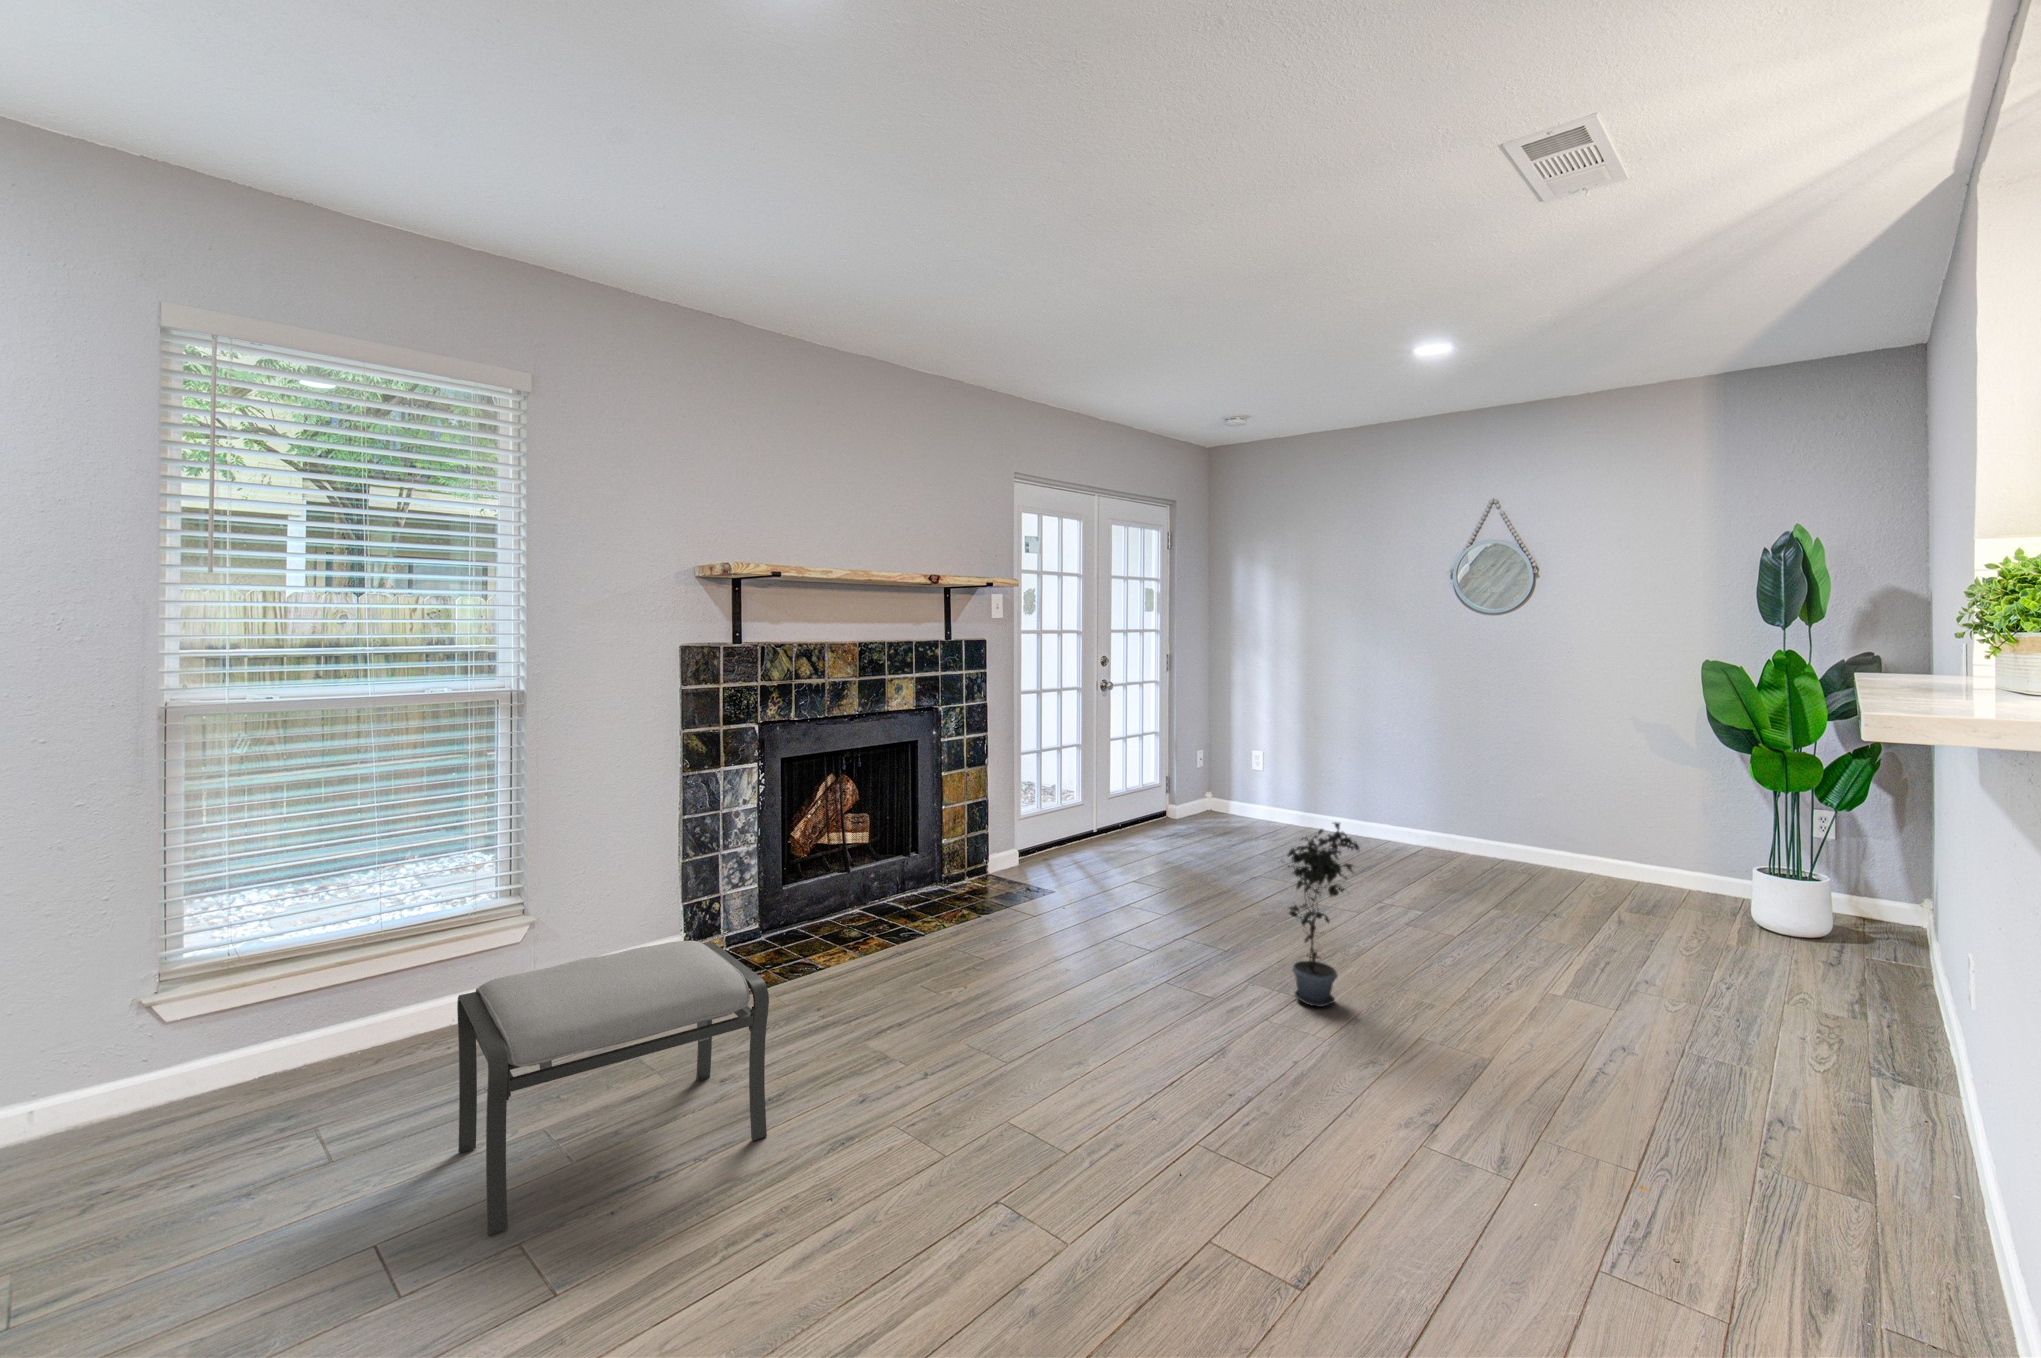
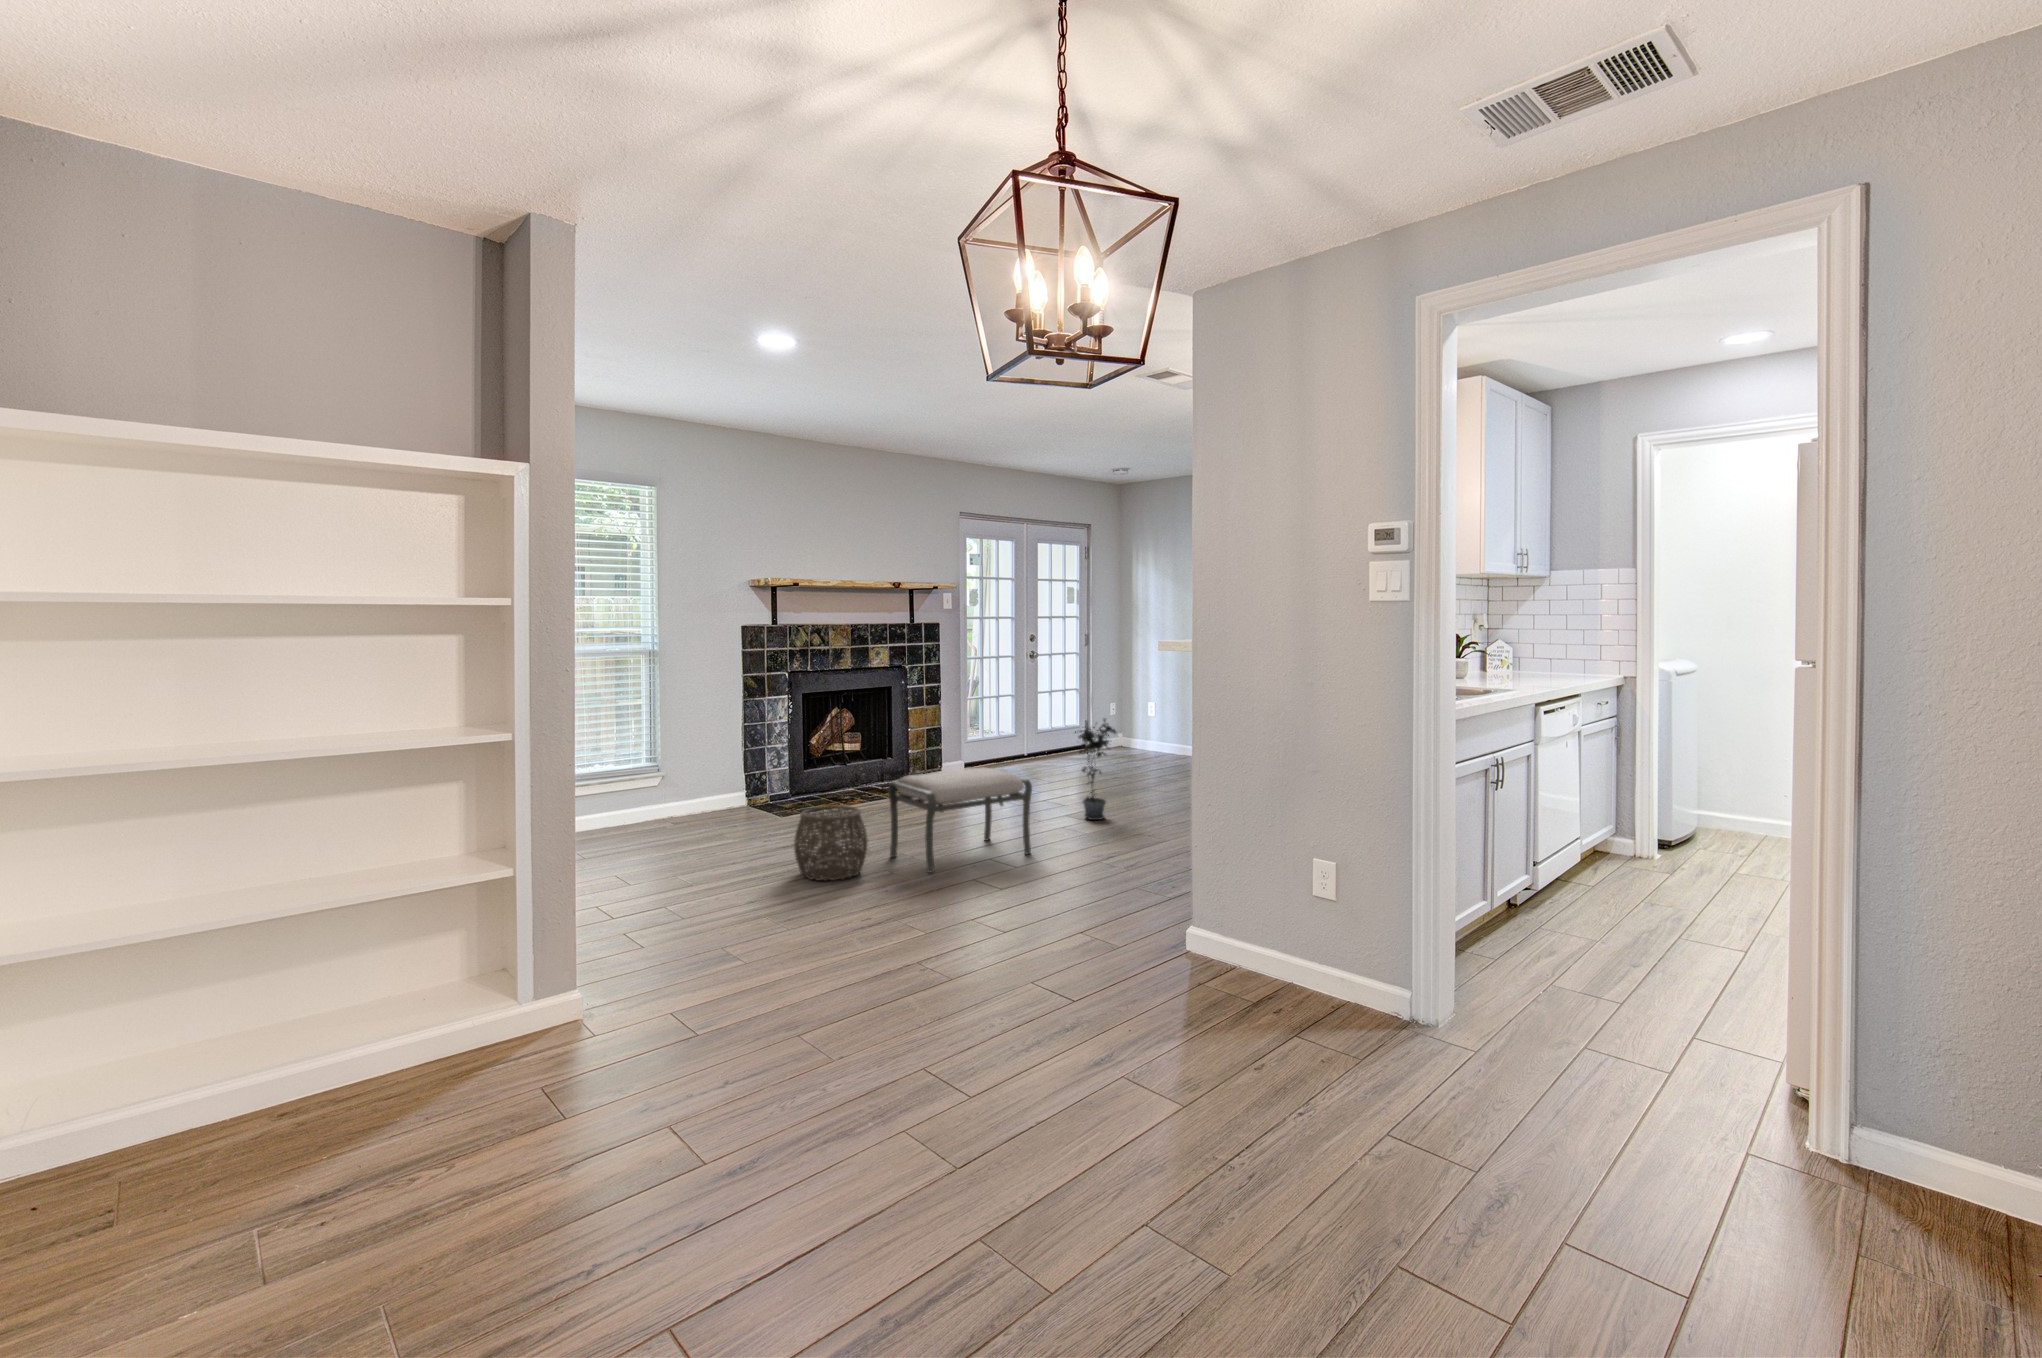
ottoman: present [457,941,769,1235] -> present [888,768,1032,873]
woven basket: none [790,1067,964,1291] -> present [794,806,868,881]

